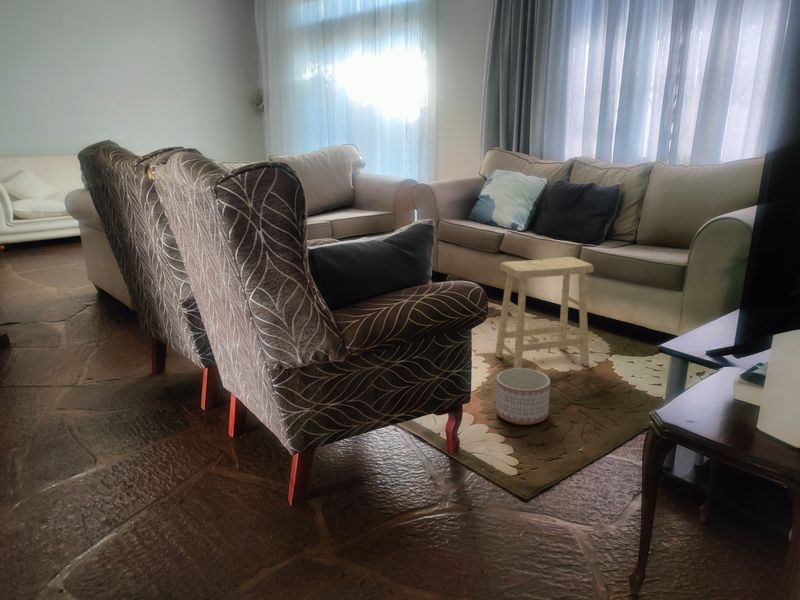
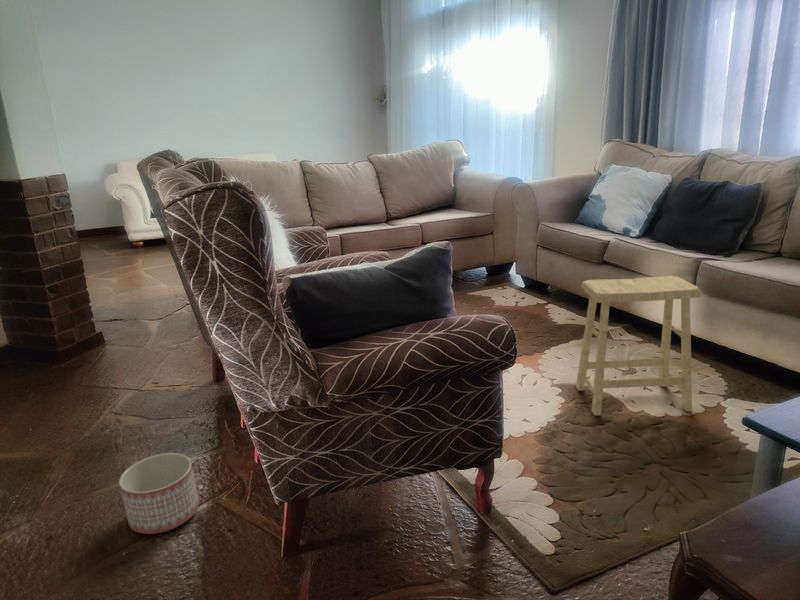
planter: present [496,368,550,425] -> present [119,453,199,534]

